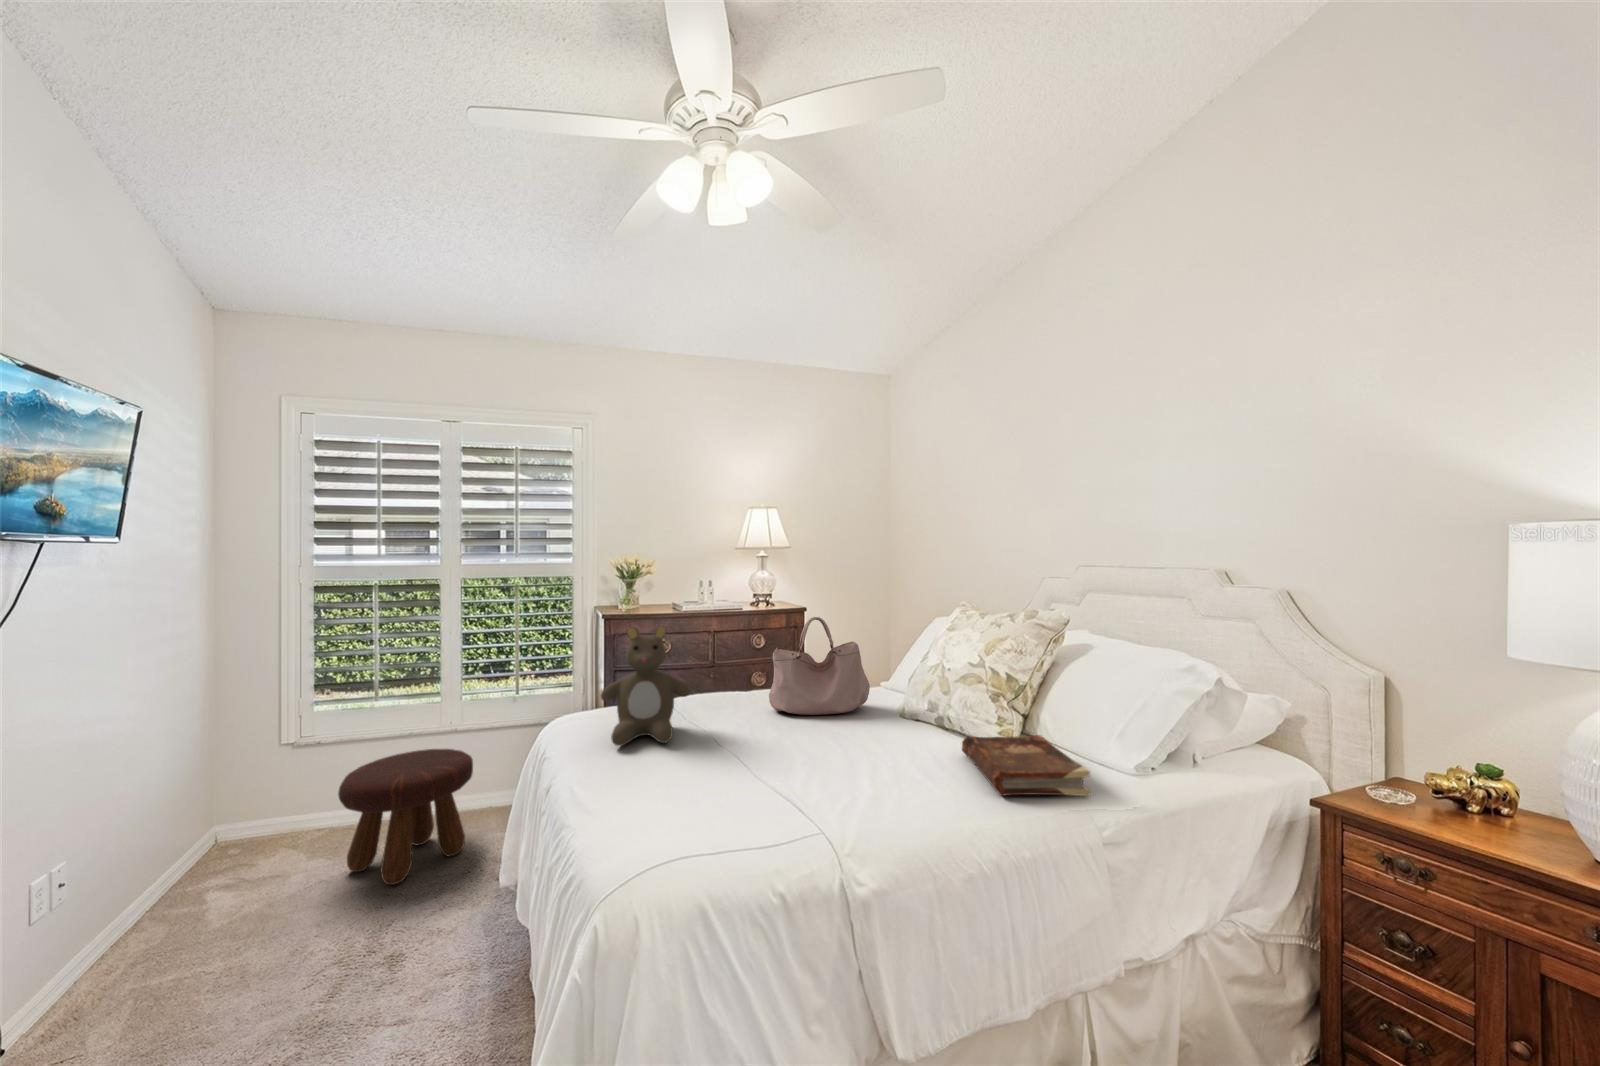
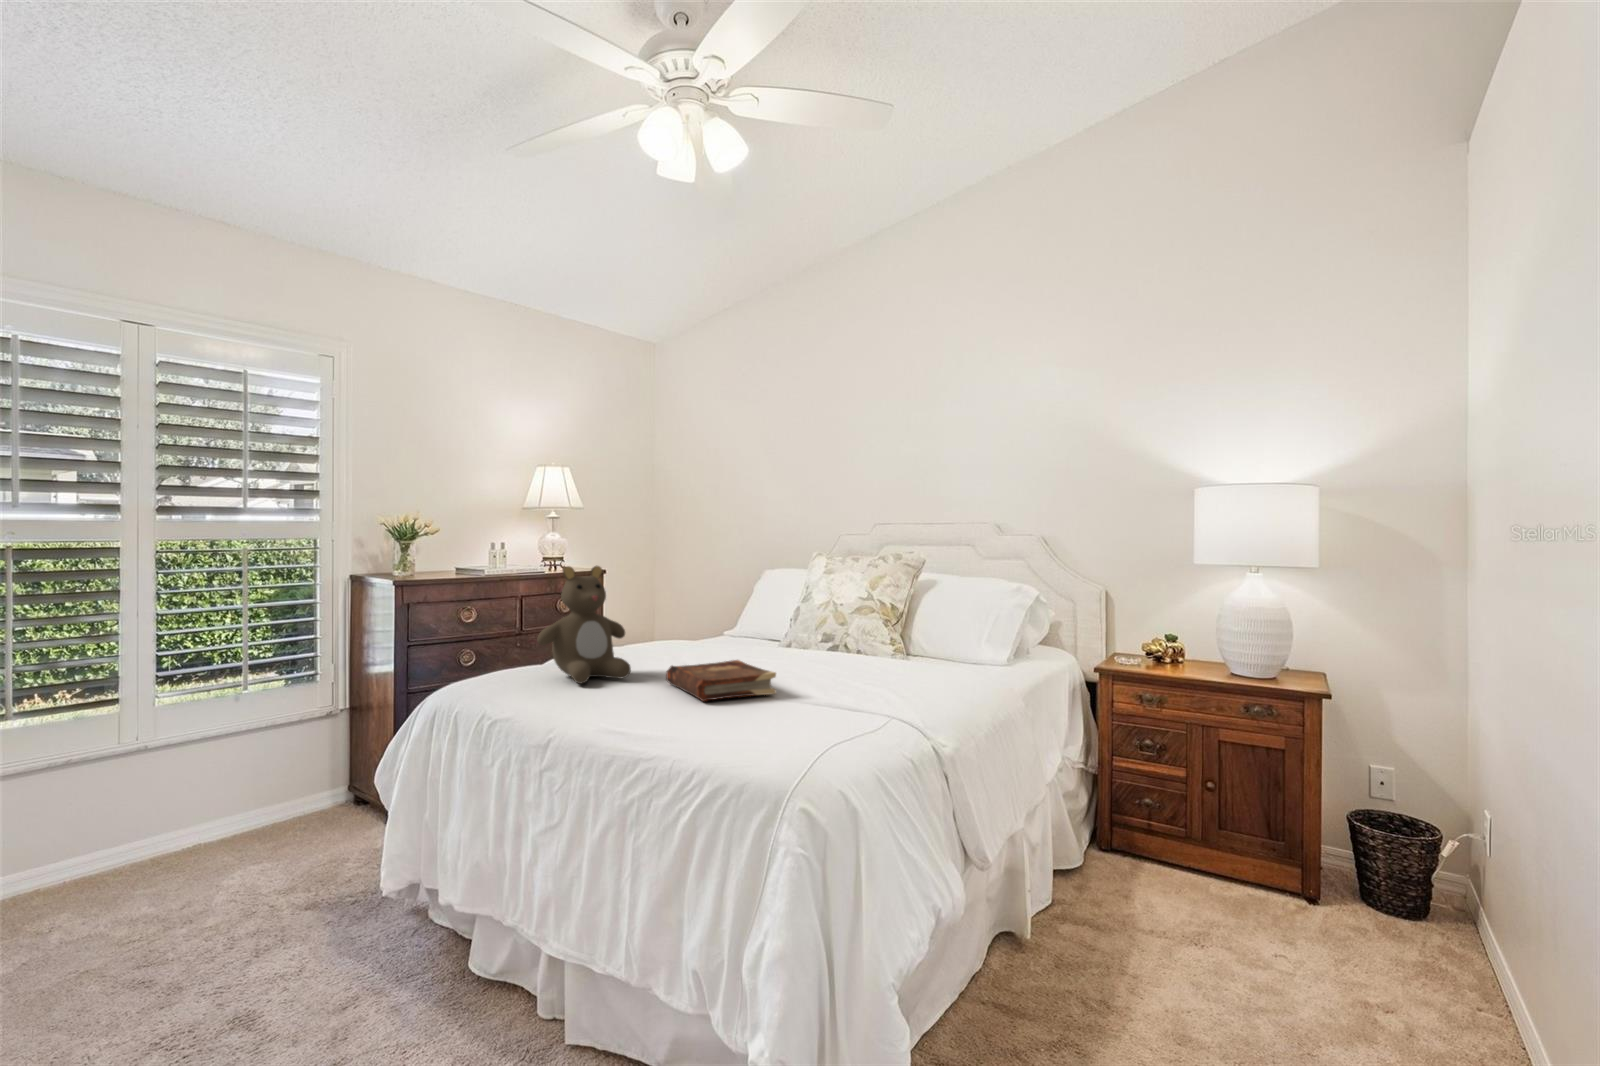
handbag: present [769,617,870,715] -> none [679,561,771,655]
book: present [962,735,1090,796] -> present [666,660,776,701]
footstool: present [338,749,473,885] -> none [42,763,247,940]

